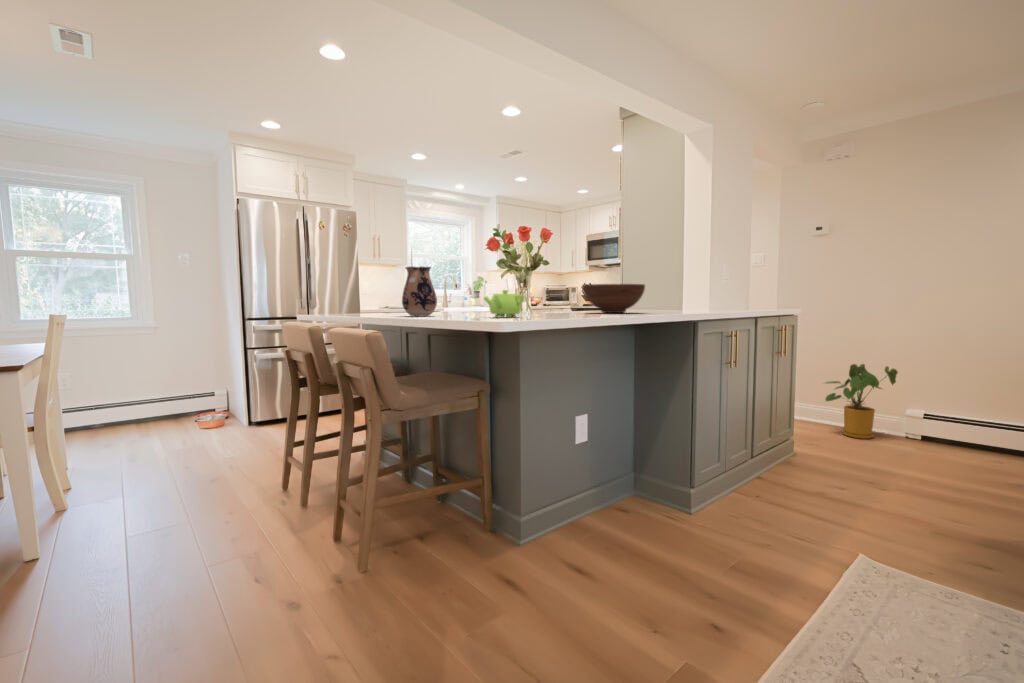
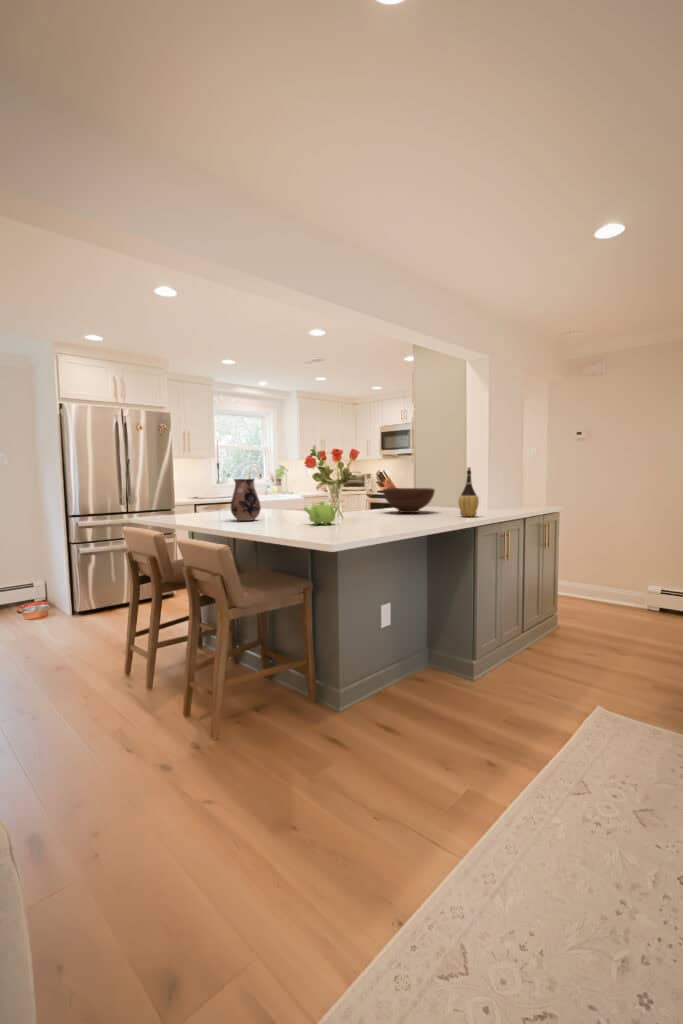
wine bottle: none [673,254,699,314] -> present [458,467,479,517]
house plant: present [825,364,898,439] -> none [581,548,642,611]

